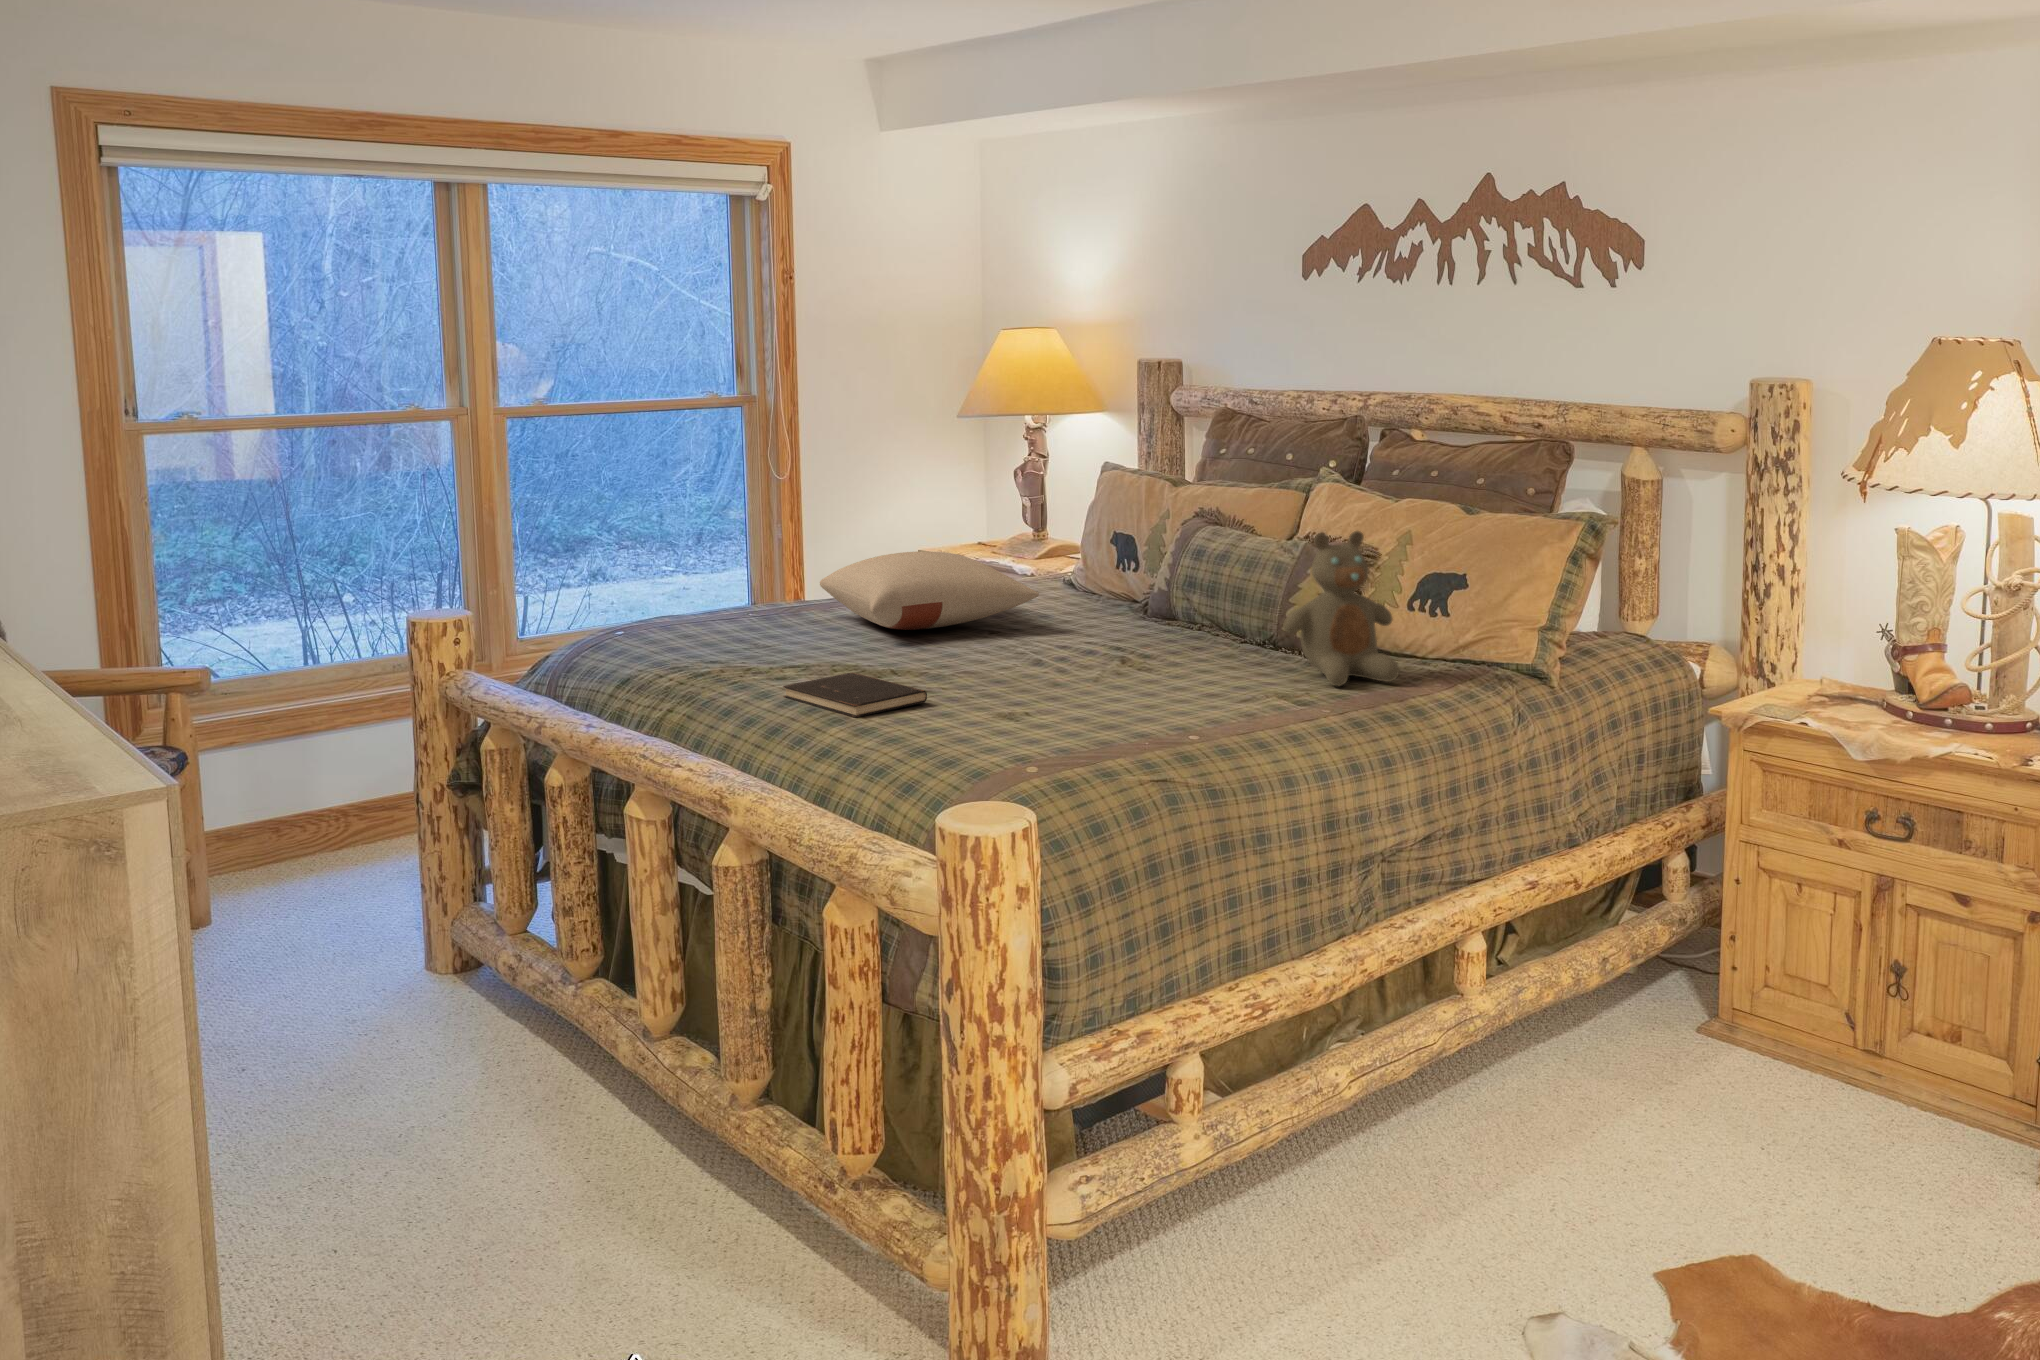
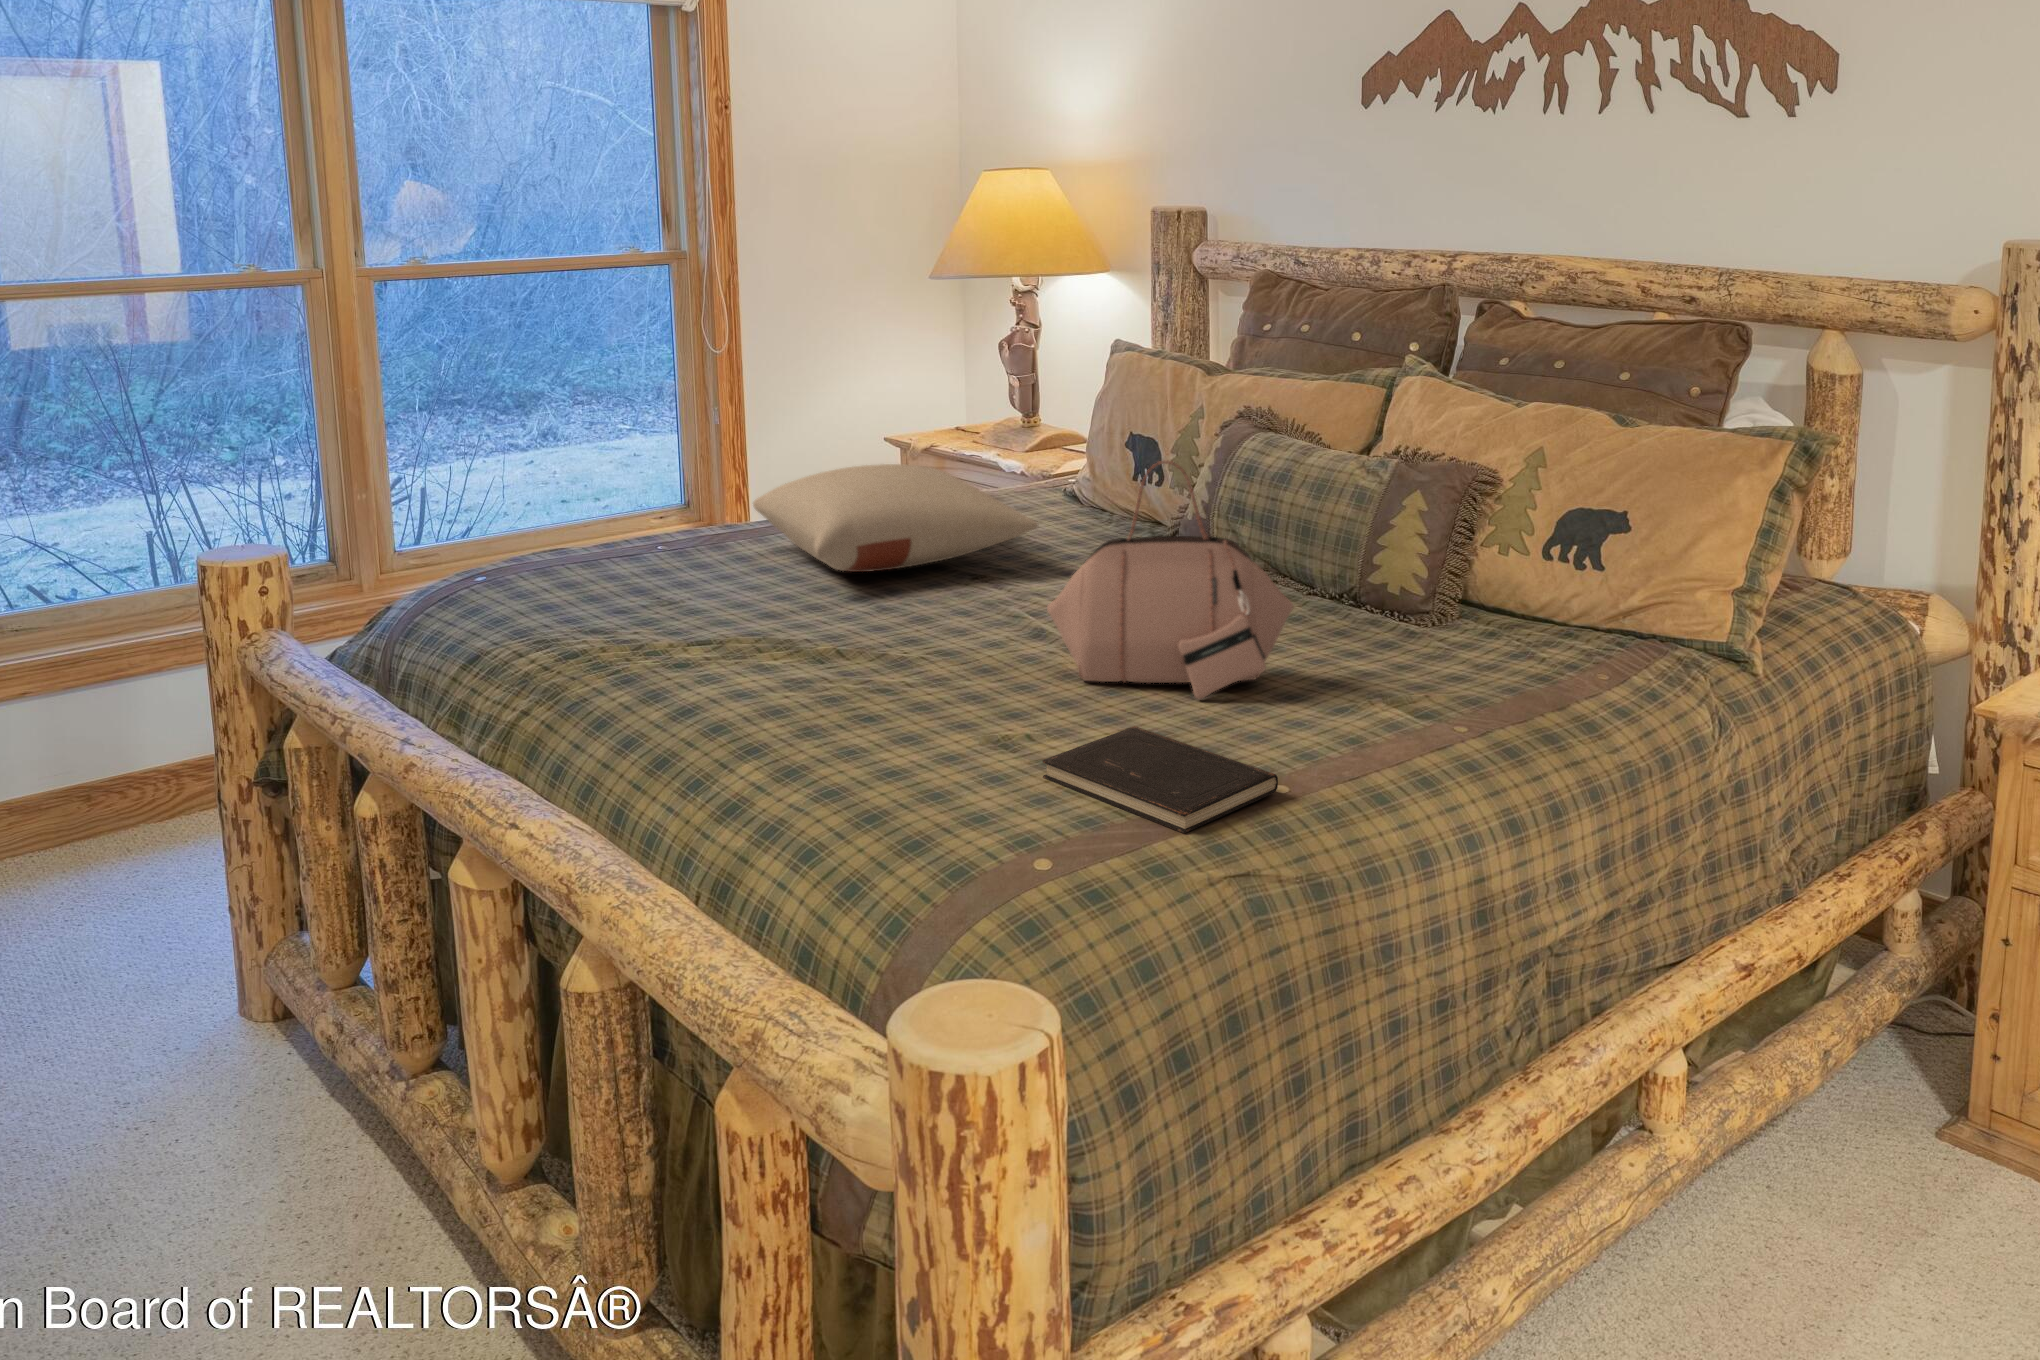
handbag: none [1041,530,1217,697] -> present [1047,460,1293,699]
teddy bear: present [1283,531,1399,686] -> none [1379,455,1543,677]
hardcover book: present [783,672,927,718] -> present [1042,726,1278,833]

